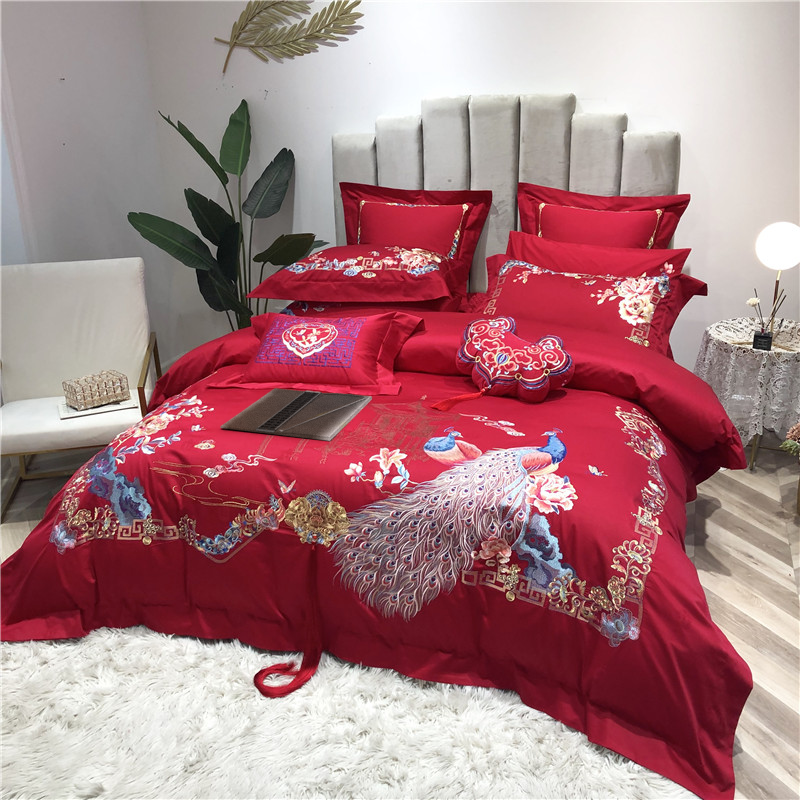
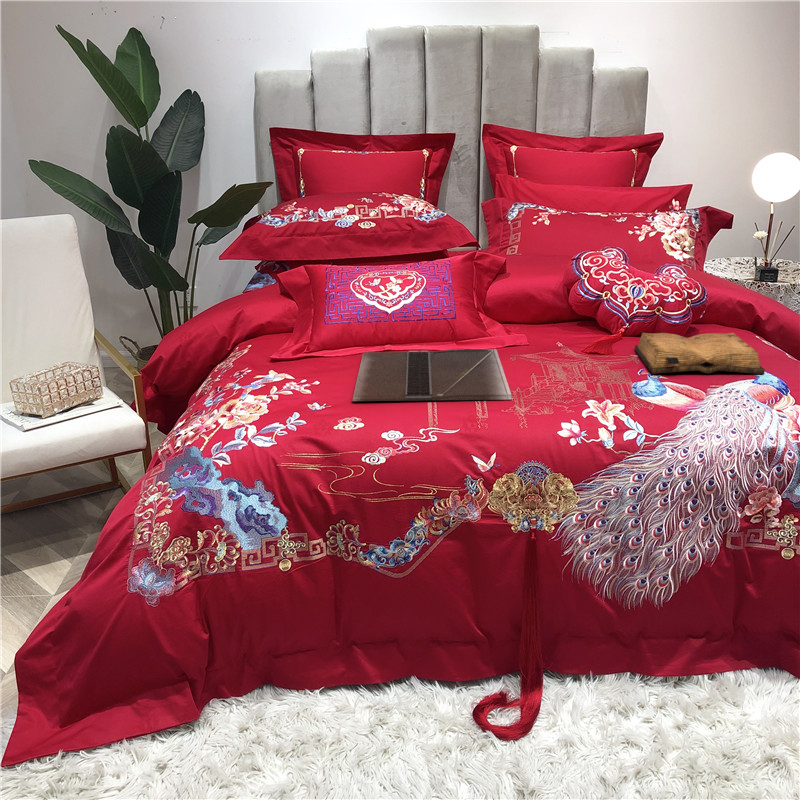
diary: none [460,396,562,444] -> present [635,333,765,374]

